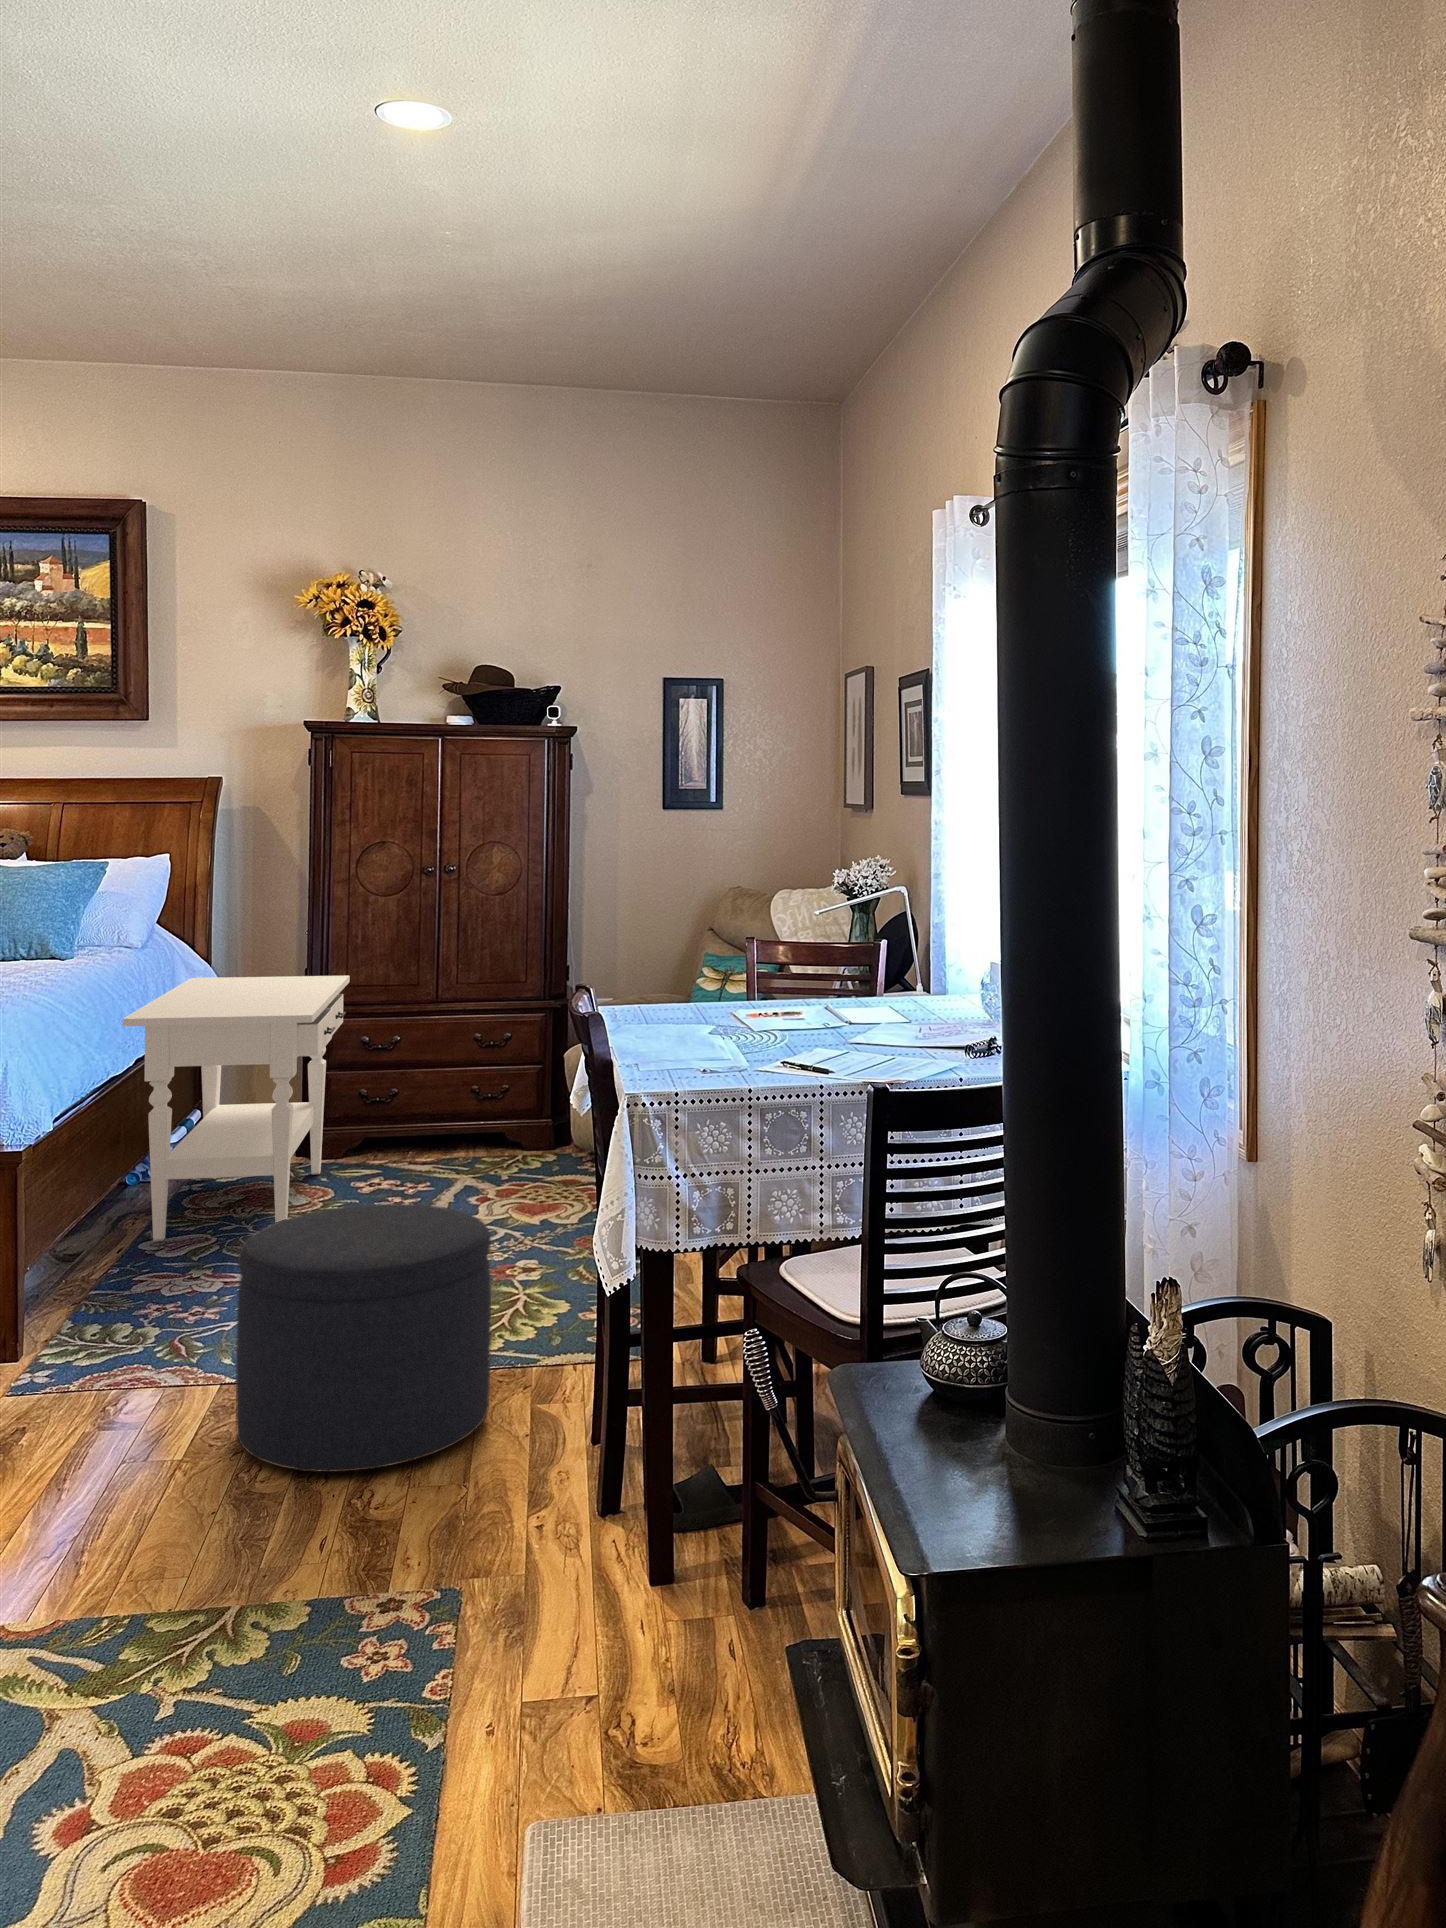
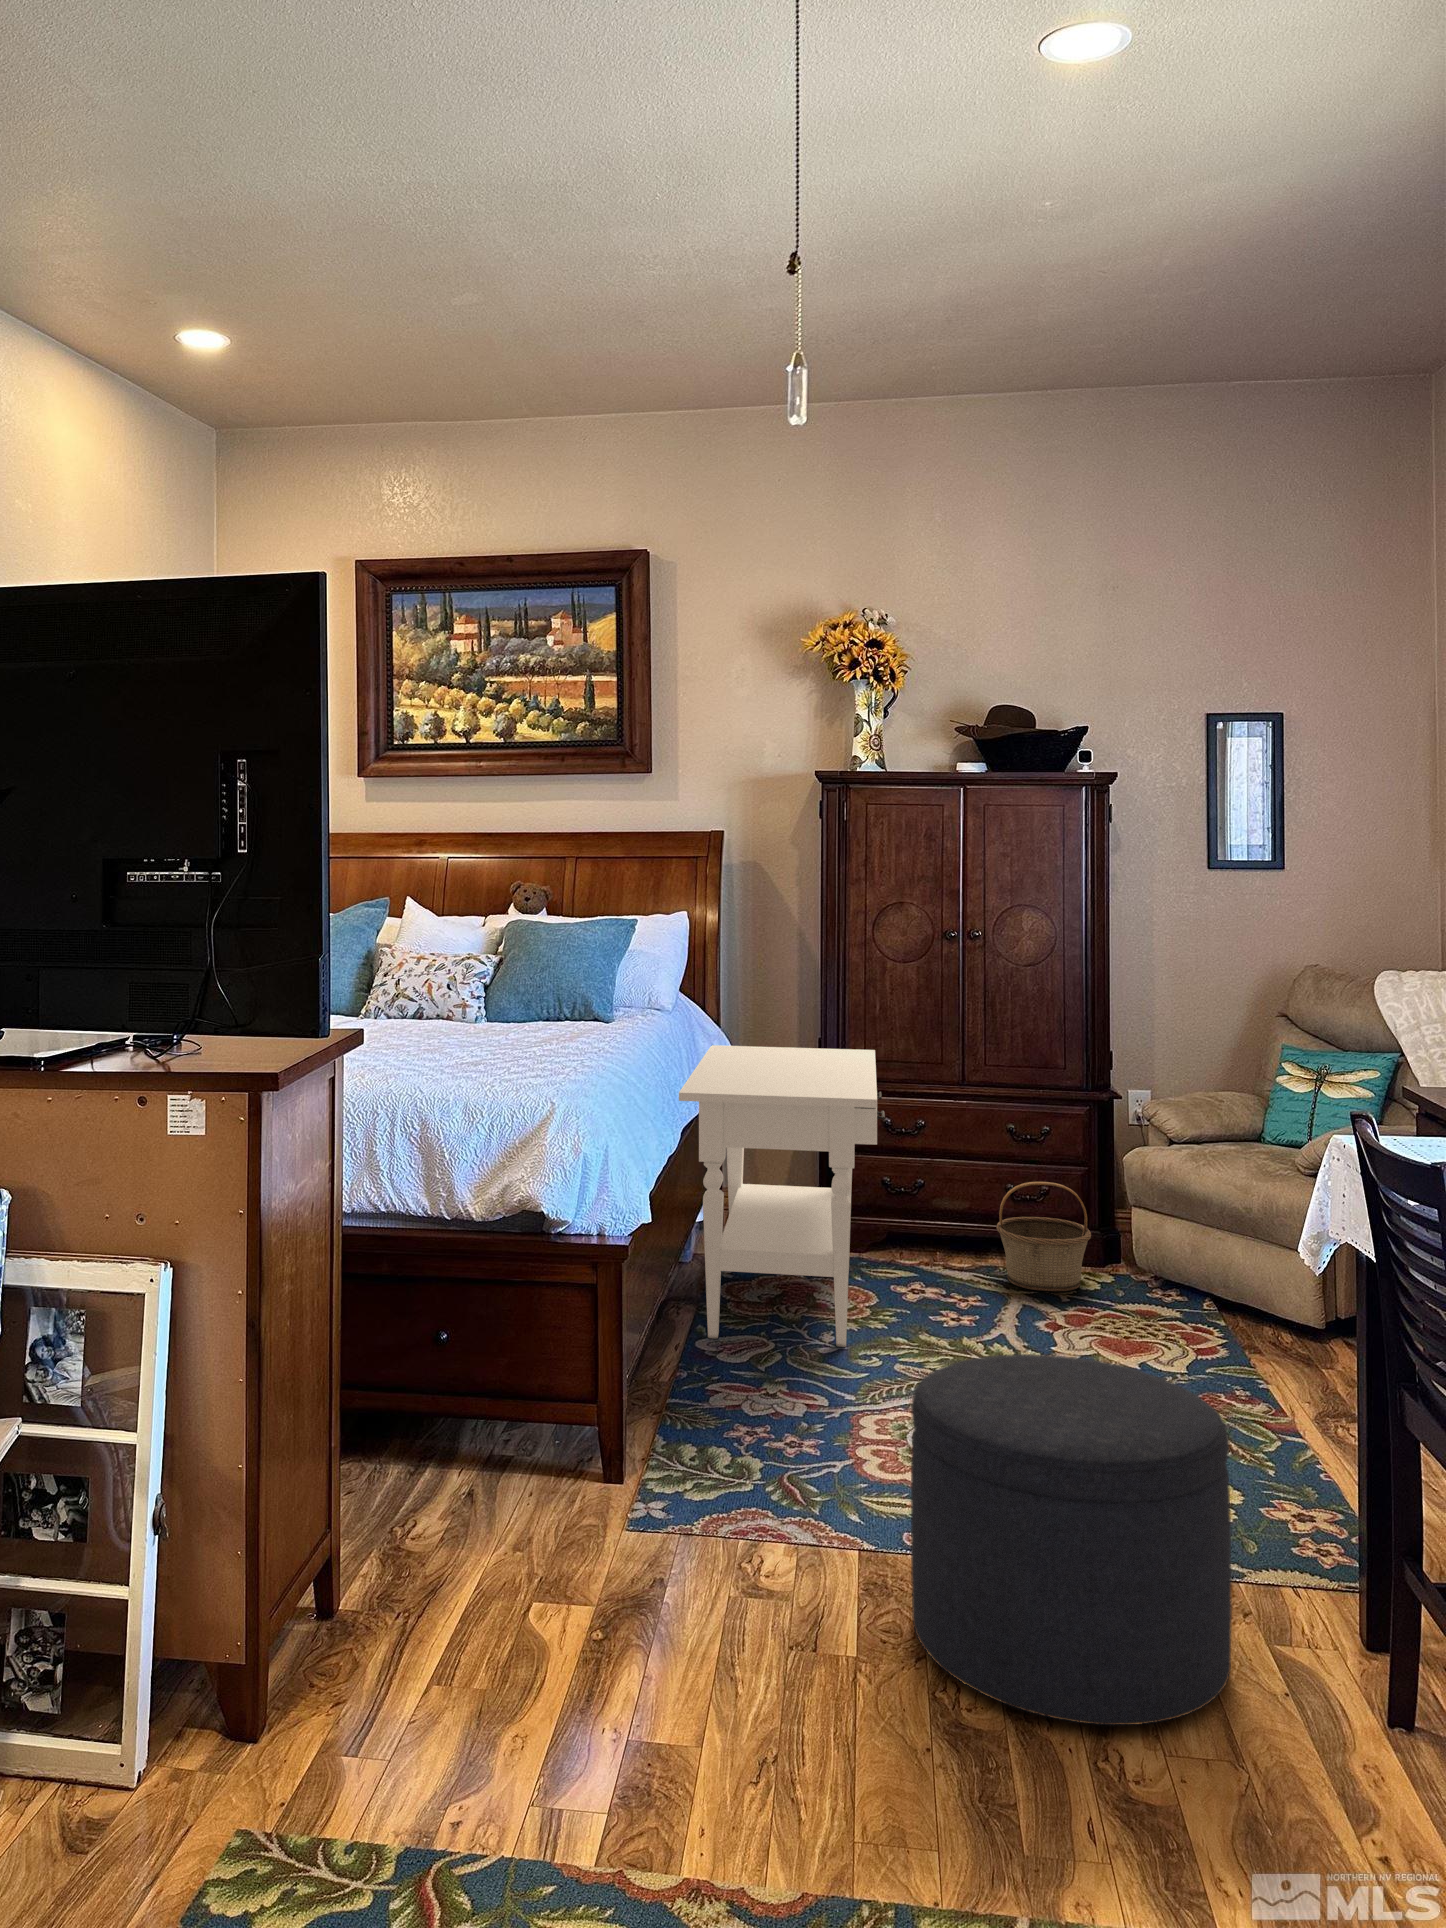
basket: none [454,1083,535,1176] -> present [996,1182,1091,1291]

